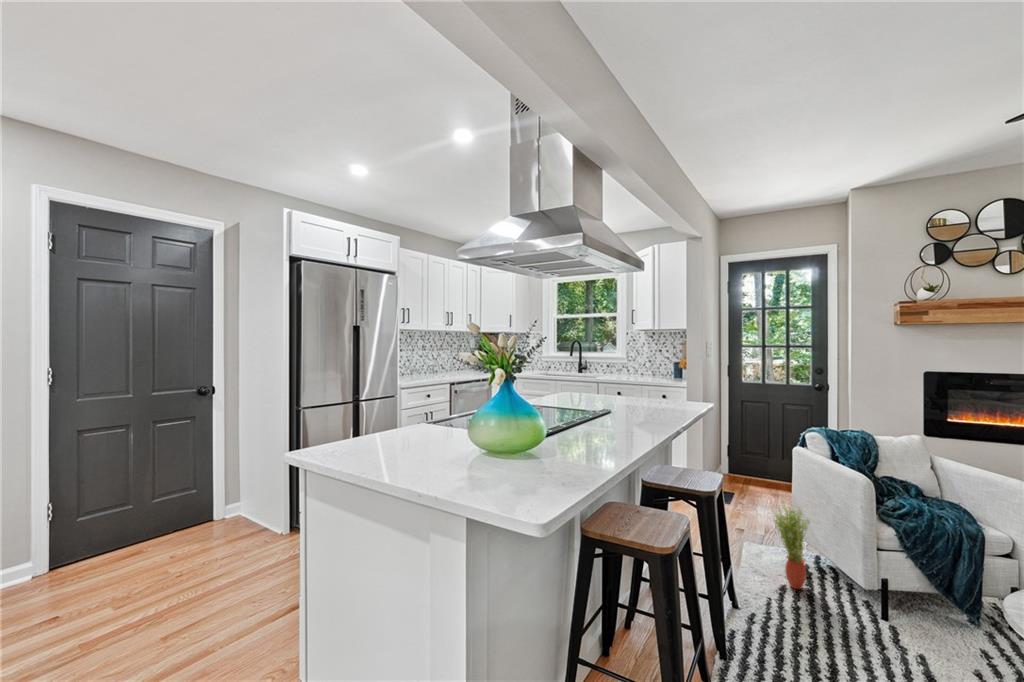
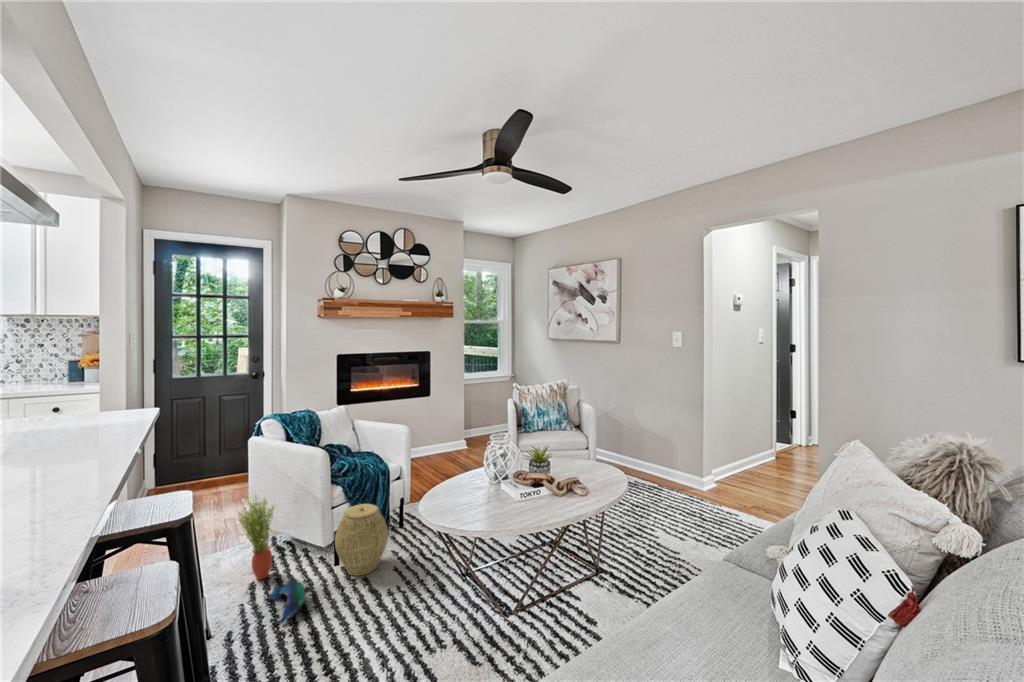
woven basket: none [878,556,963,651] -> present [335,504,388,575]
plush toy: none [795,600,838,638] -> present [269,581,310,624]

